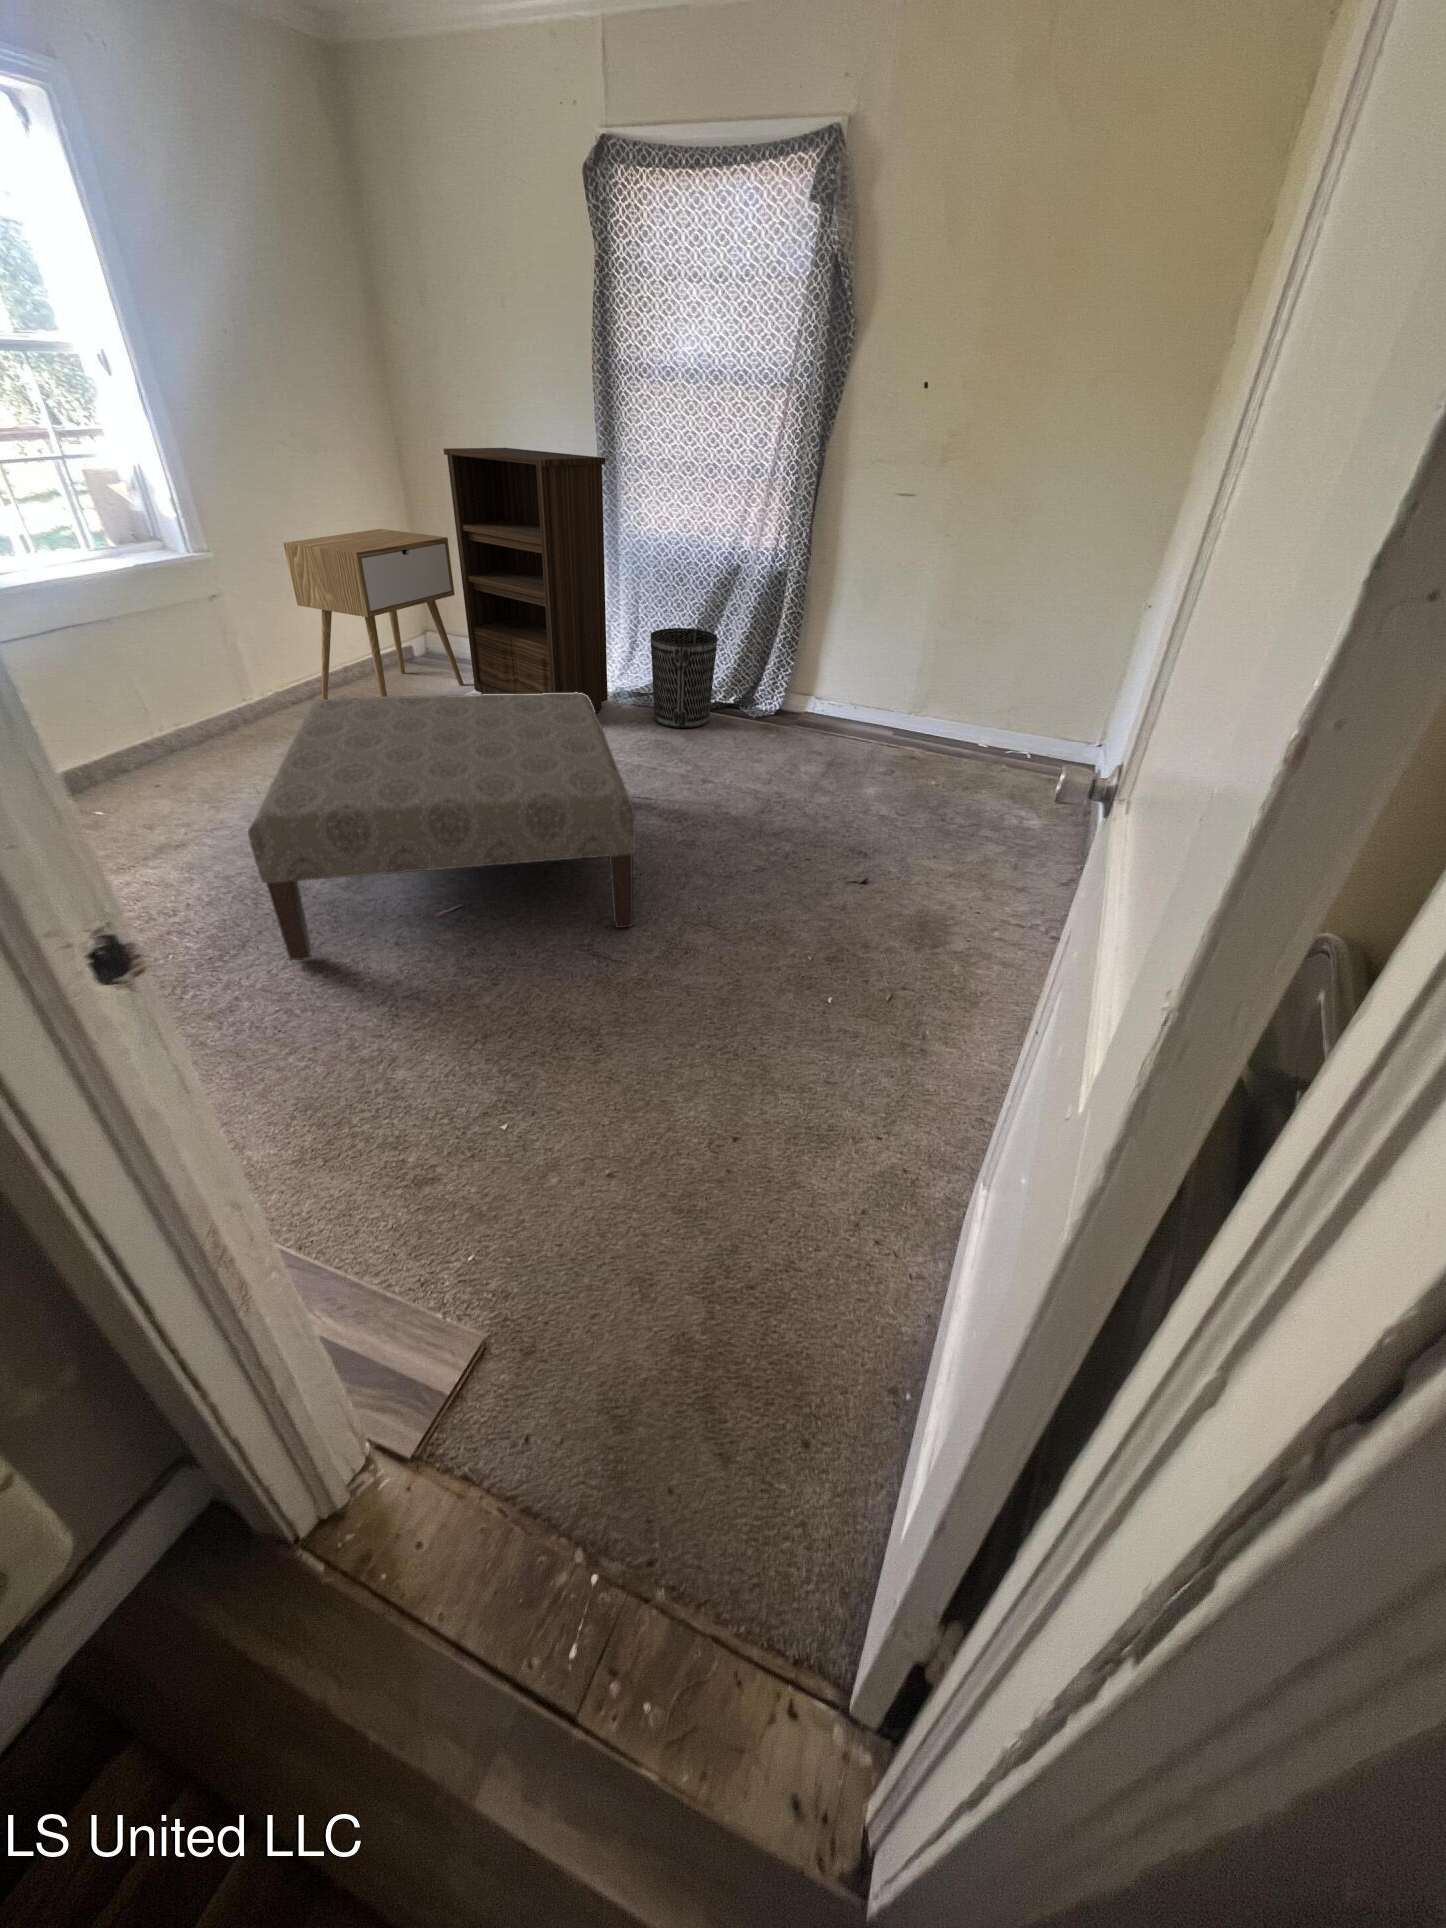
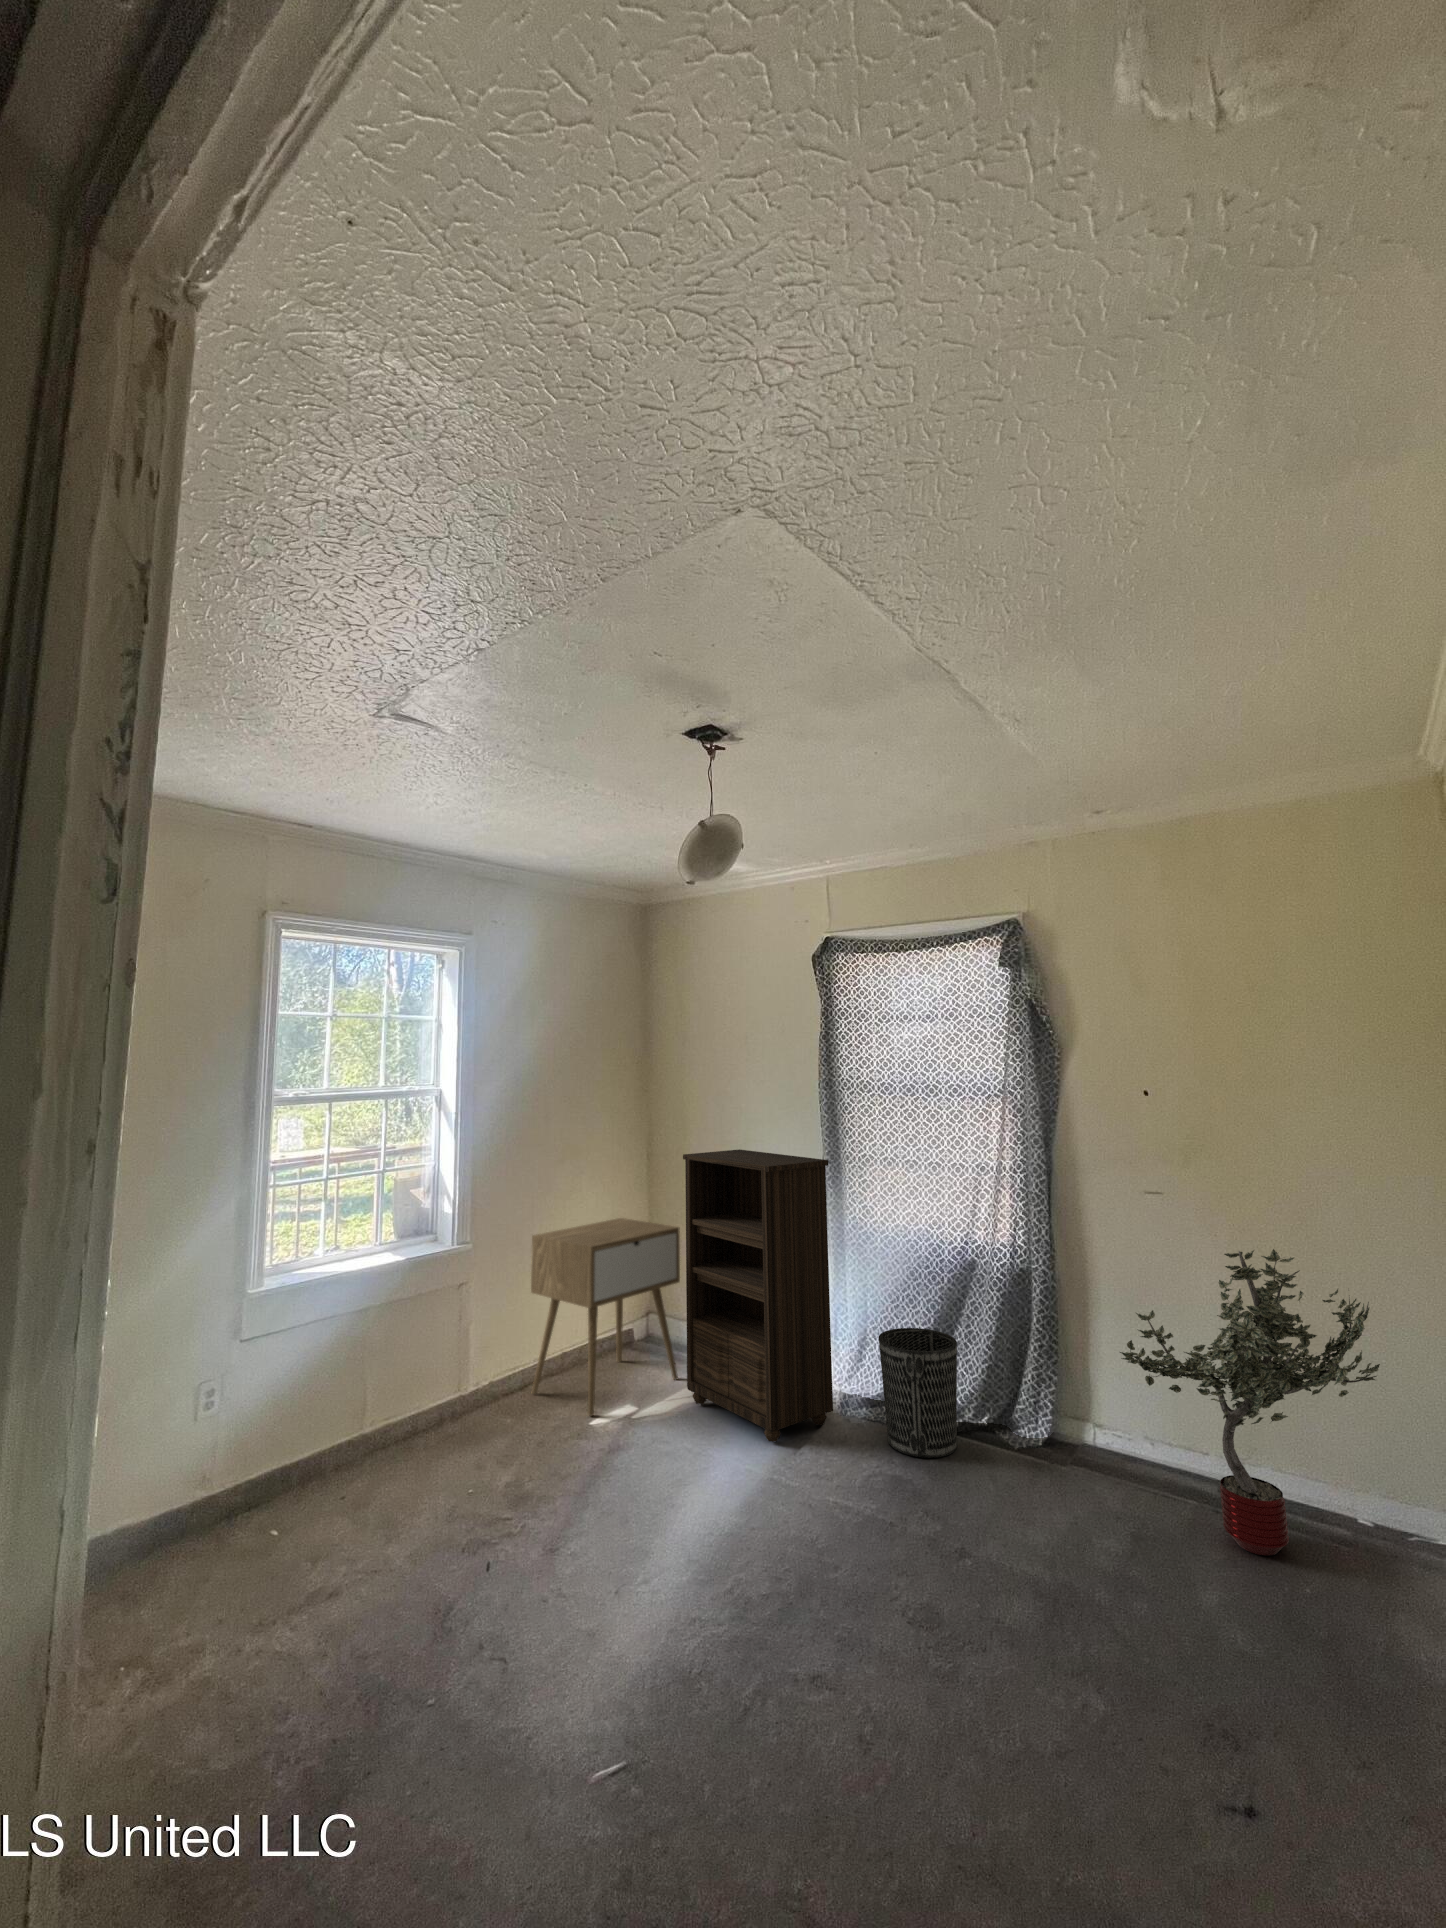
potted tree: none [850,542,1051,769] -> present [1120,1249,1380,1556]
ottoman: present [248,692,636,960] -> none [381,1412,835,1820]

